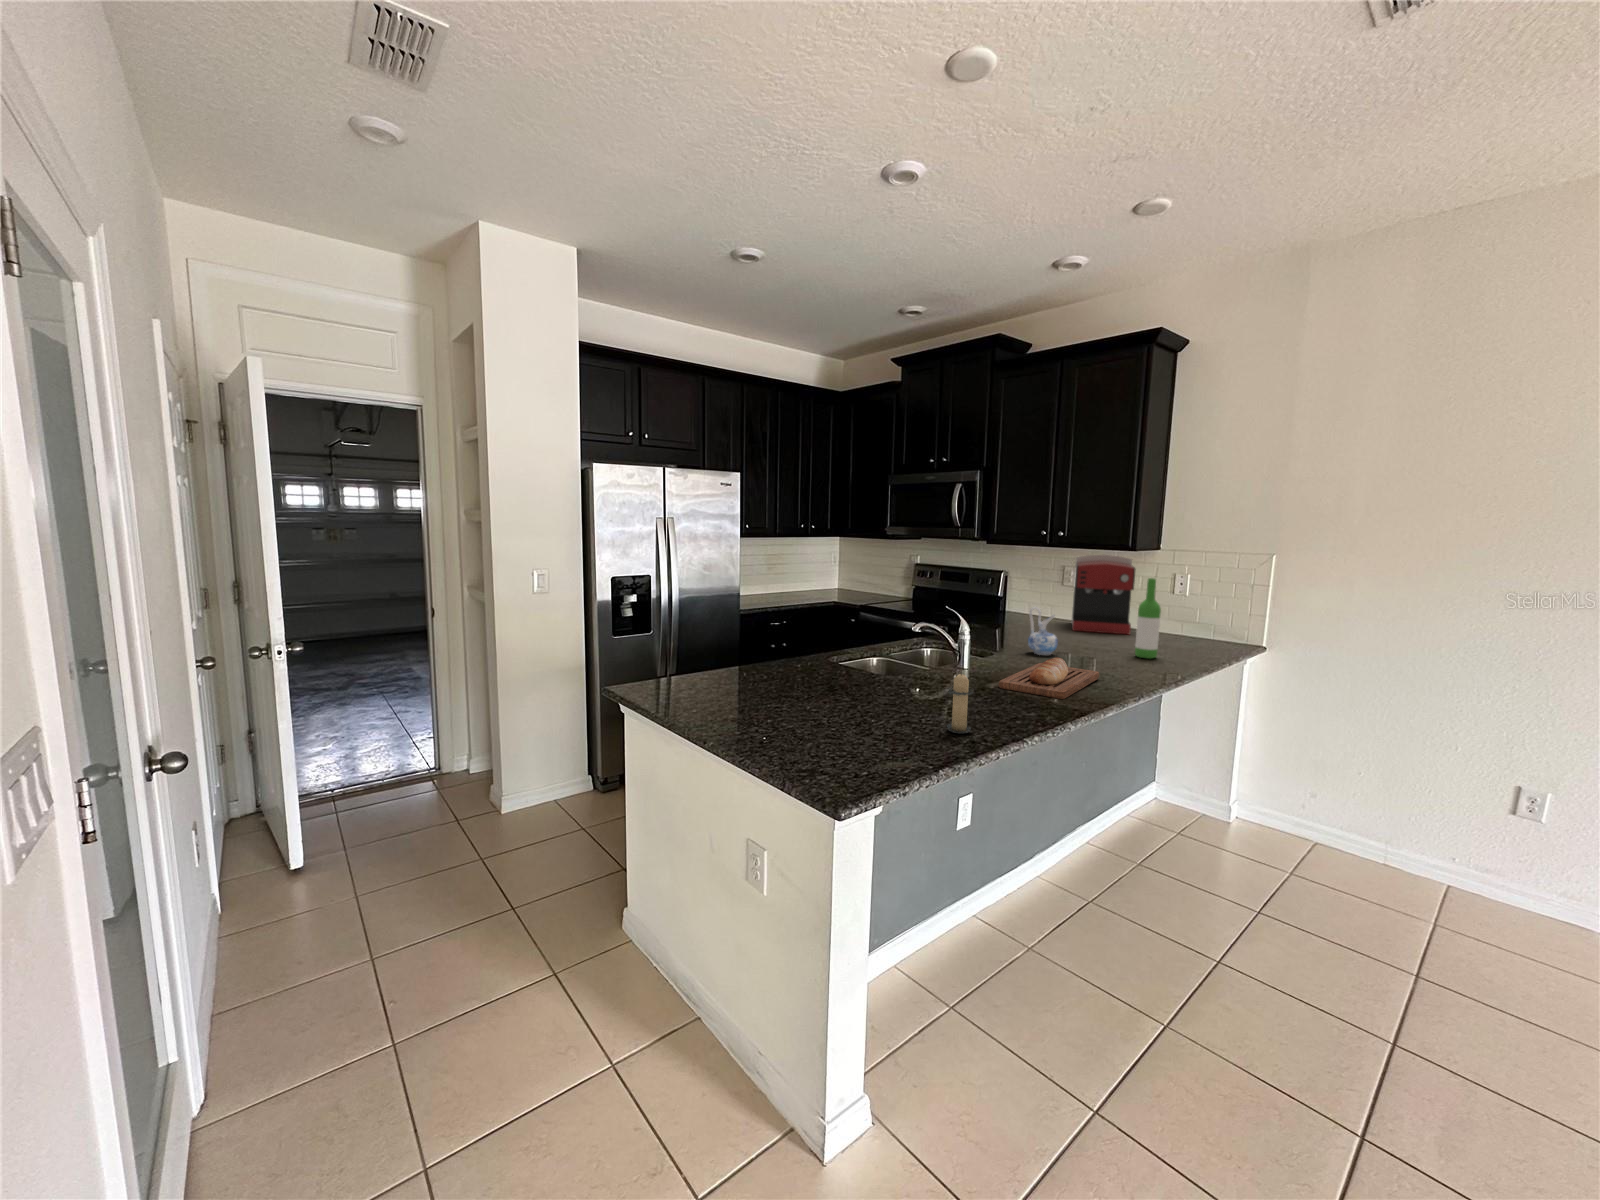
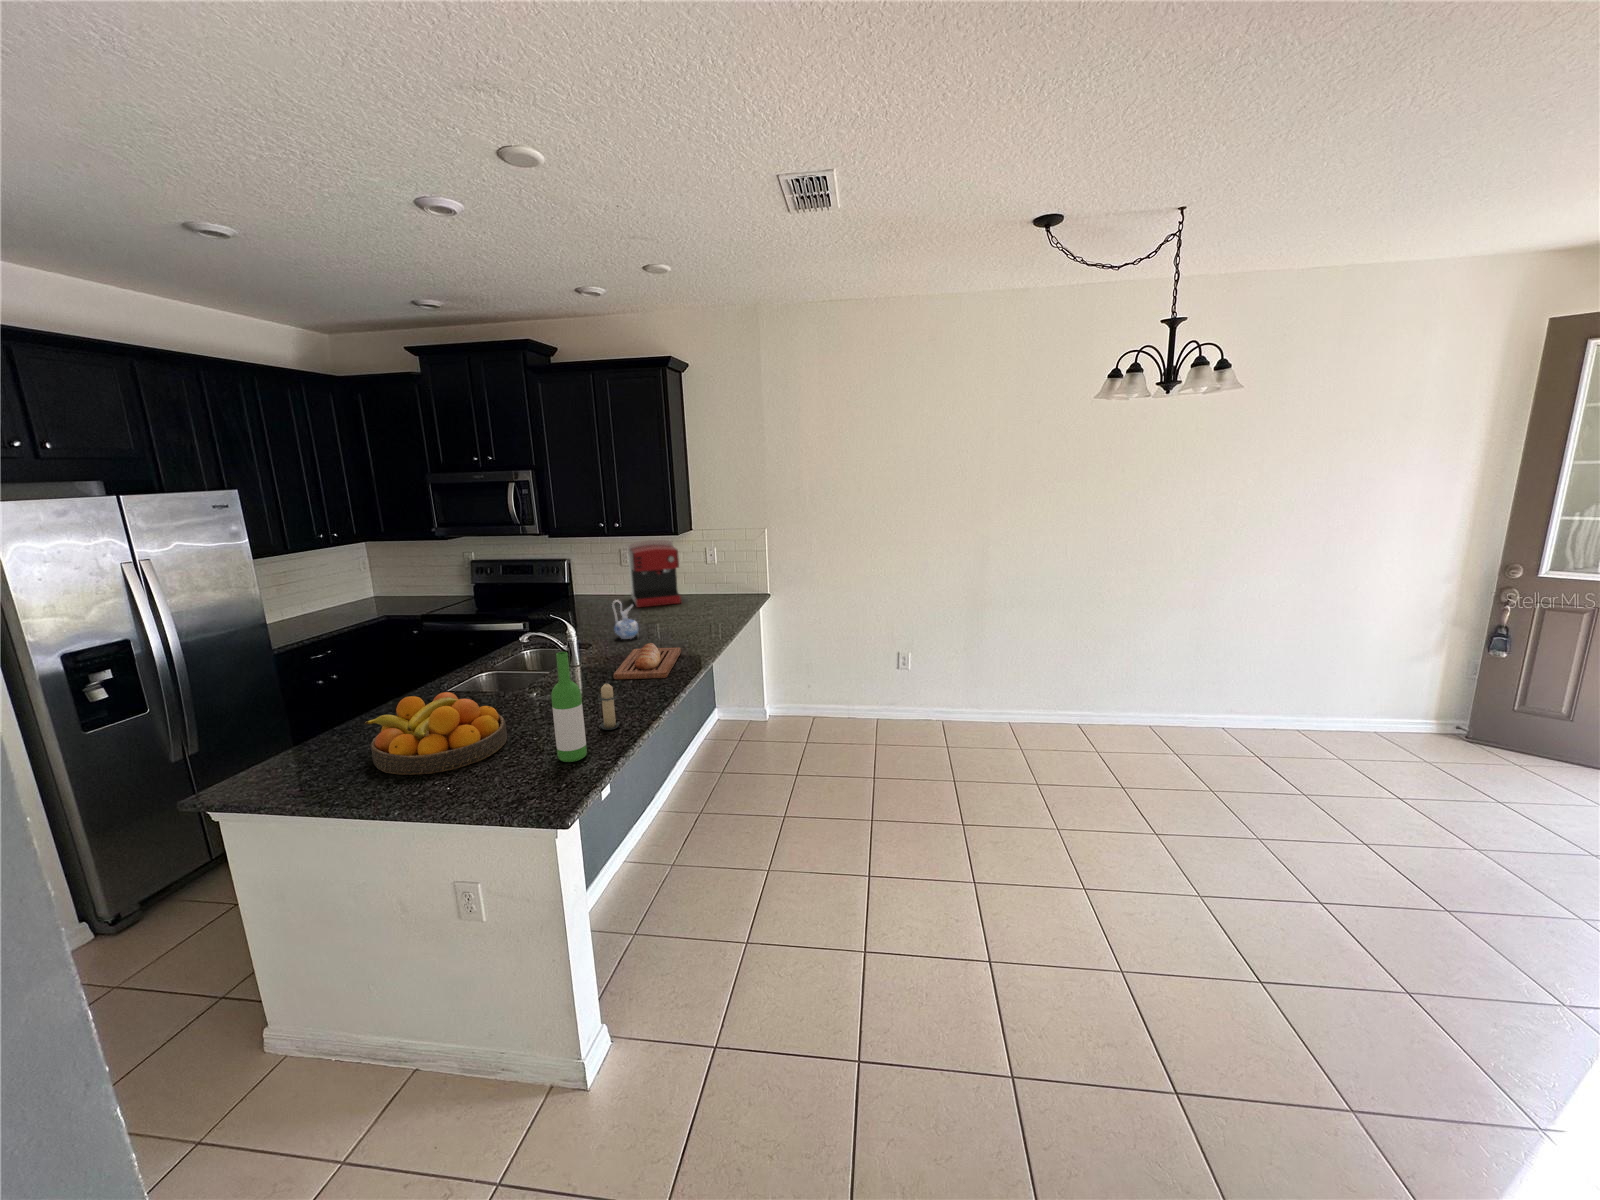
wine bottle: present [1135,578,1161,659] -> present [551,652,587,762]
fruit bowl: none [713,644,846,727] -> present [365,692,507,775]

